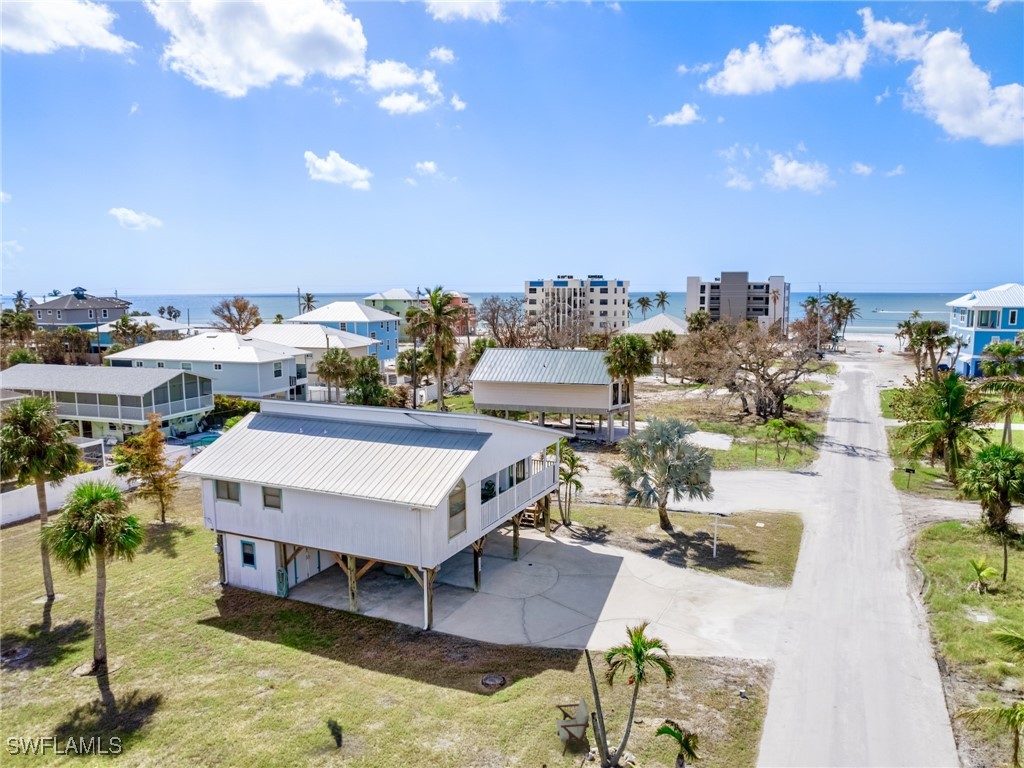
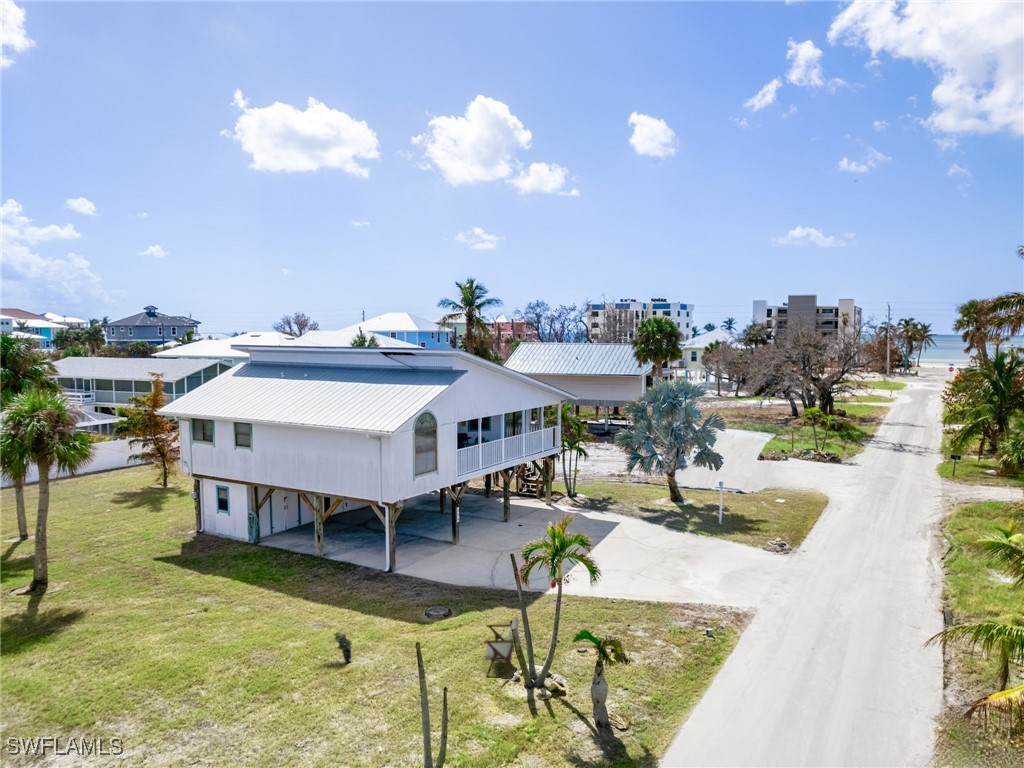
potted plant: present [326,718,343,747] -> present [333,631,352,663]

